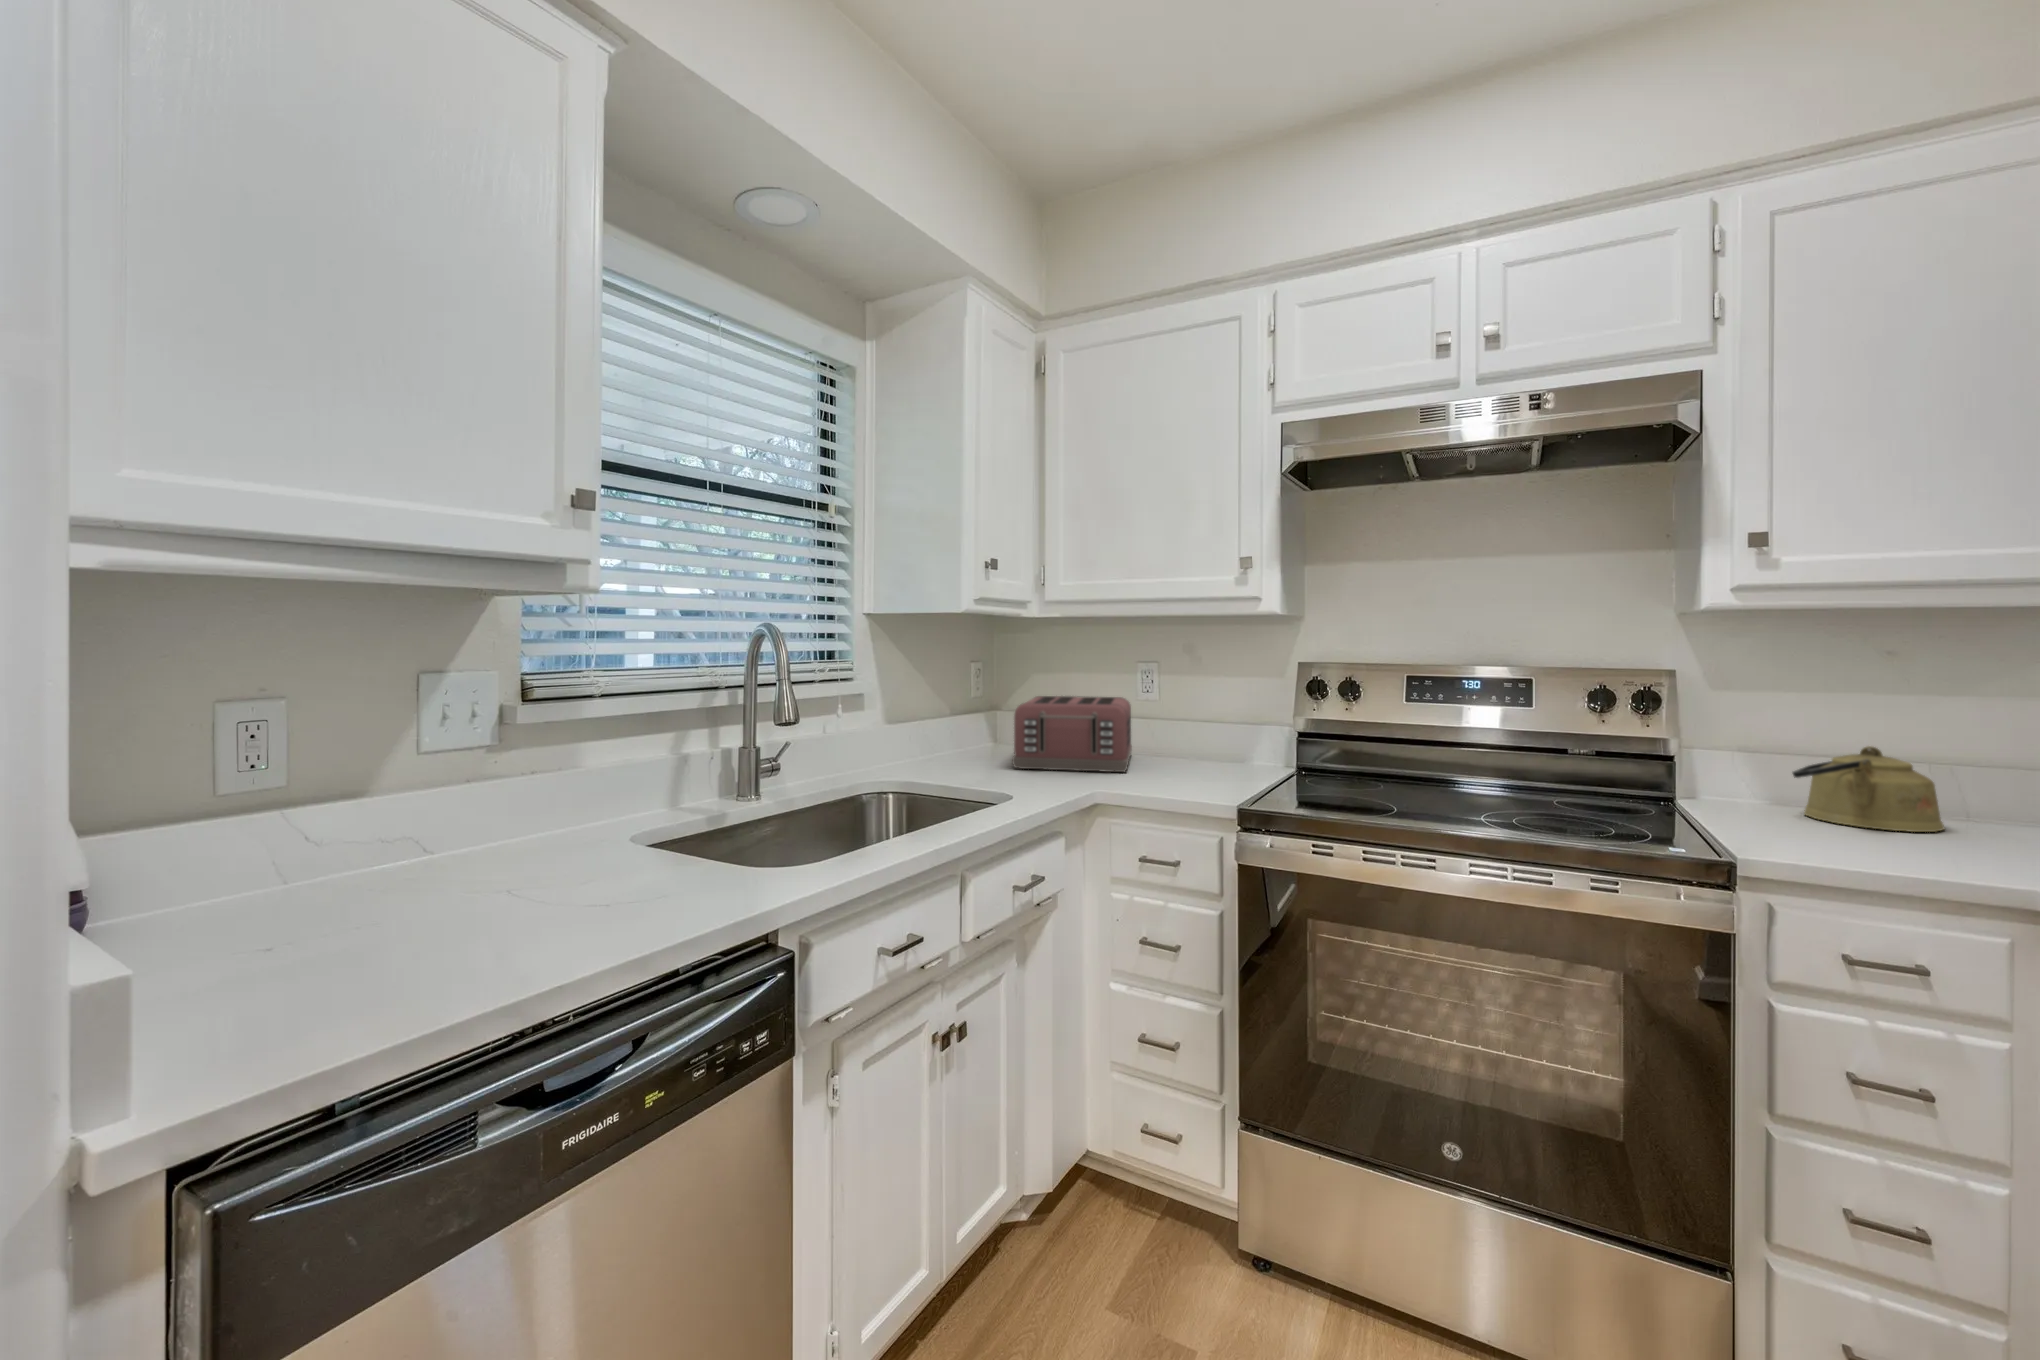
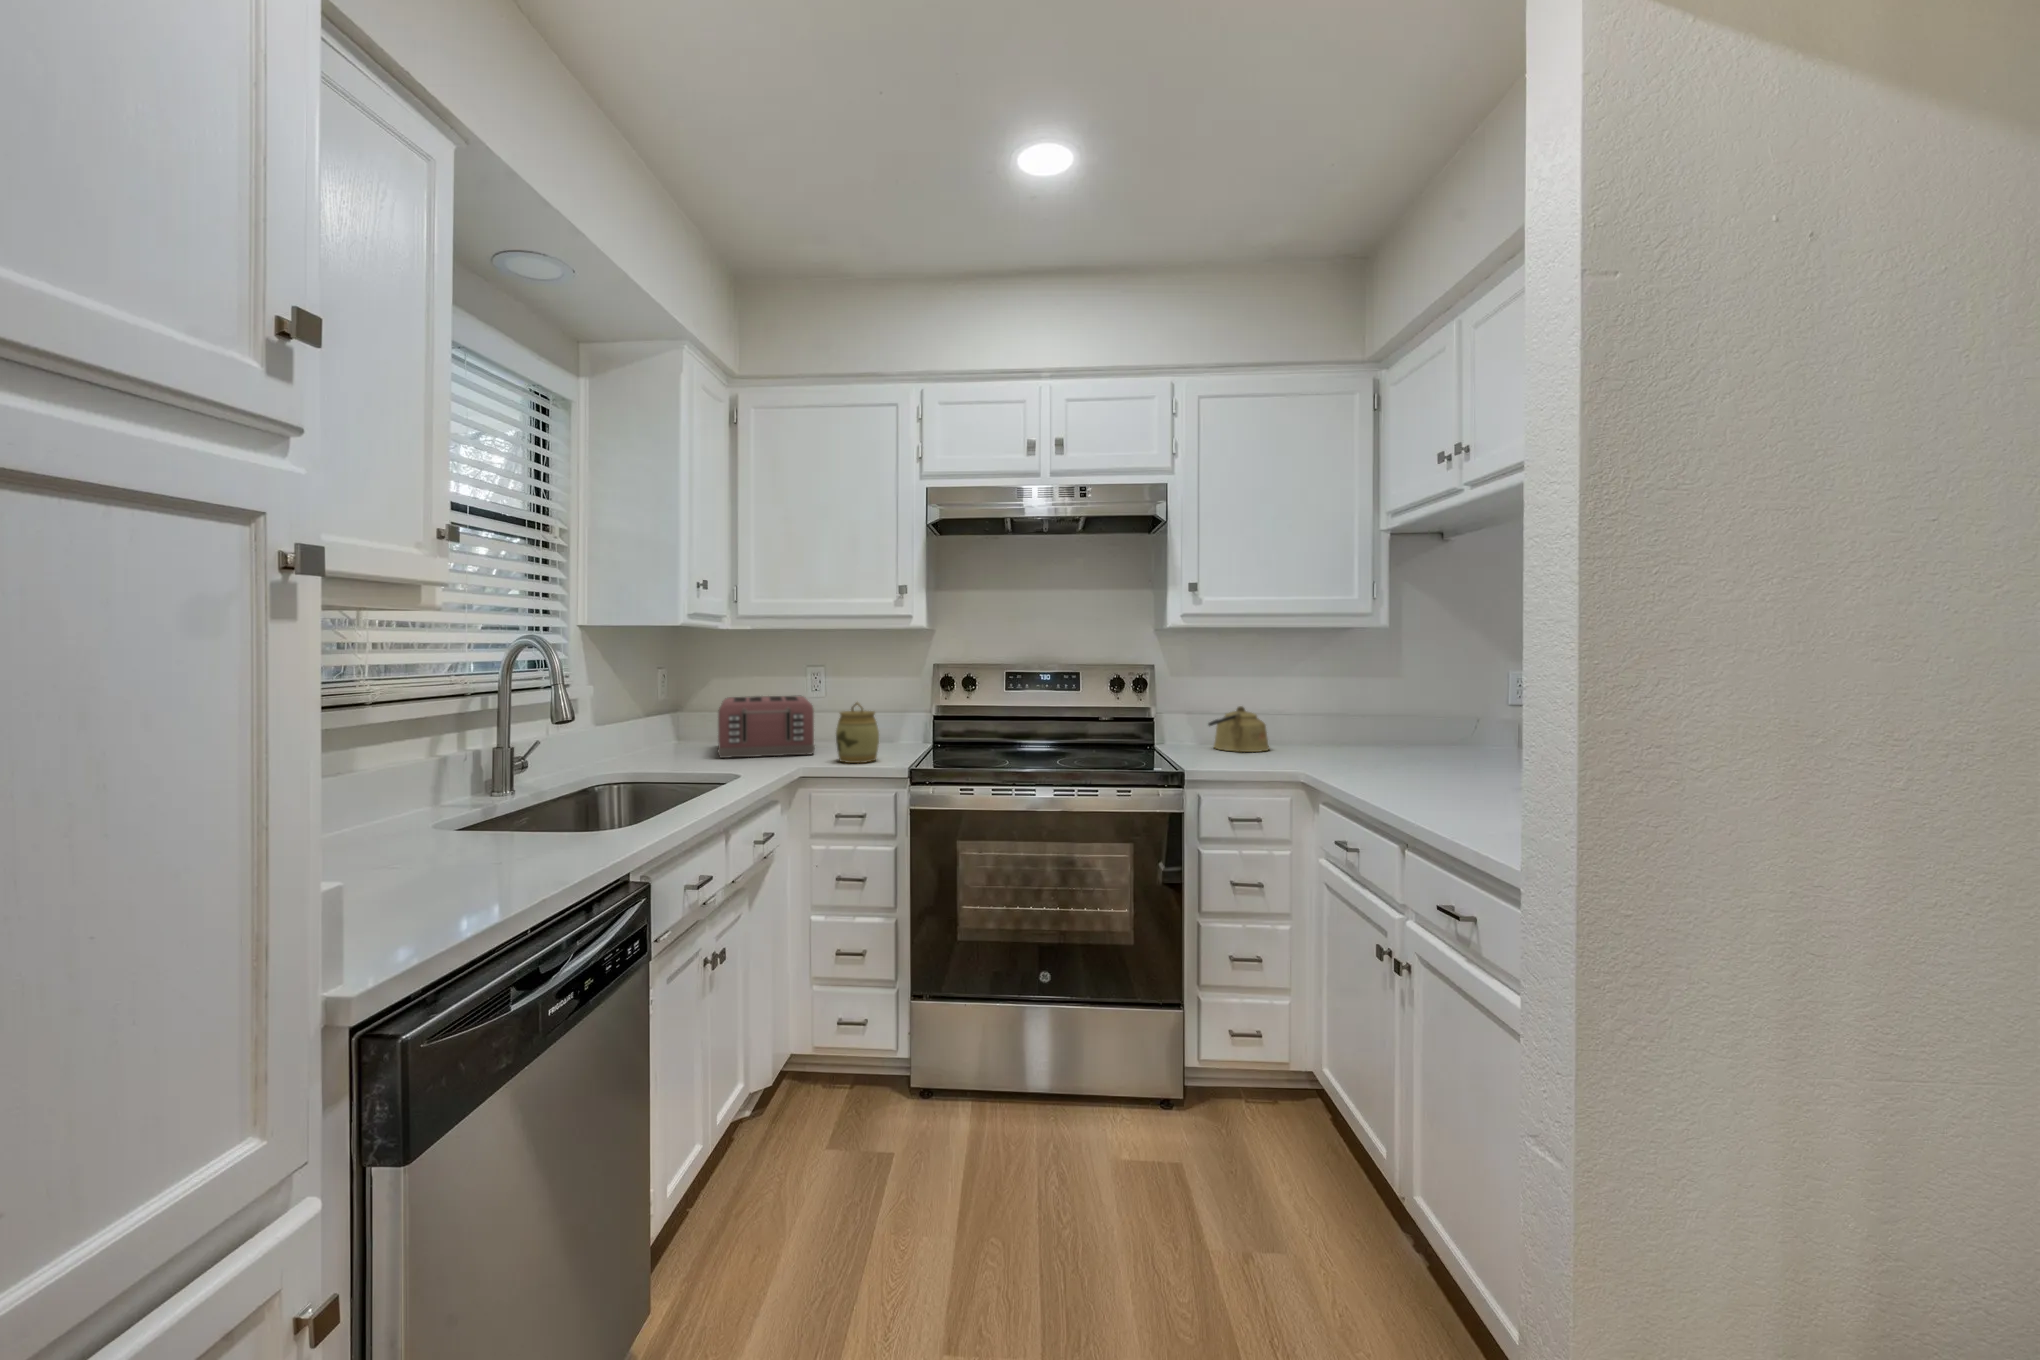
jar: none [1146,710,1205,791] -> present [836,703,879,763]

